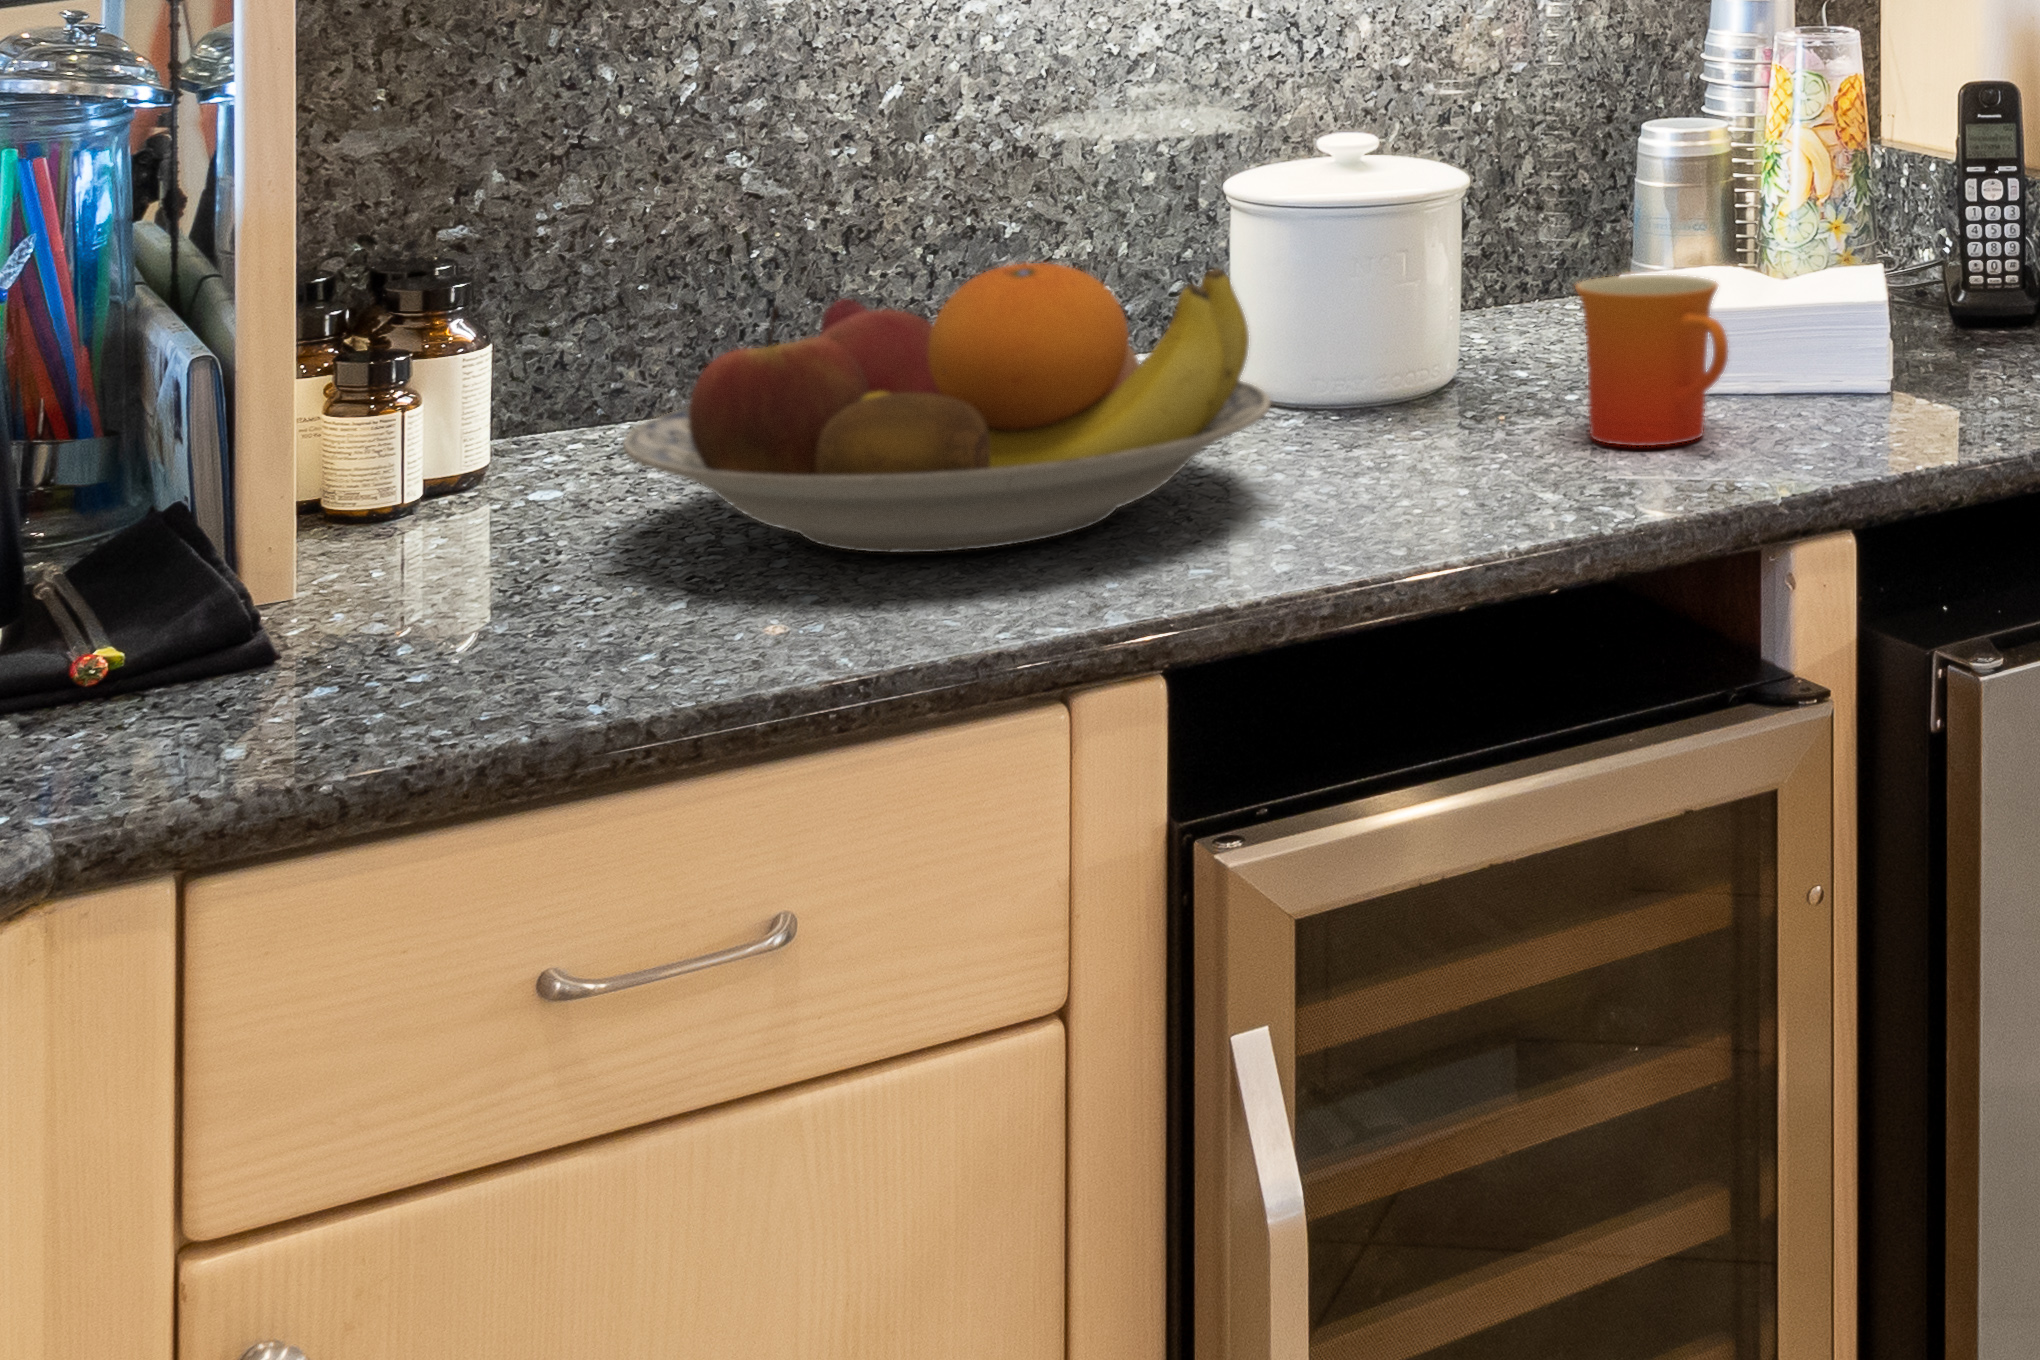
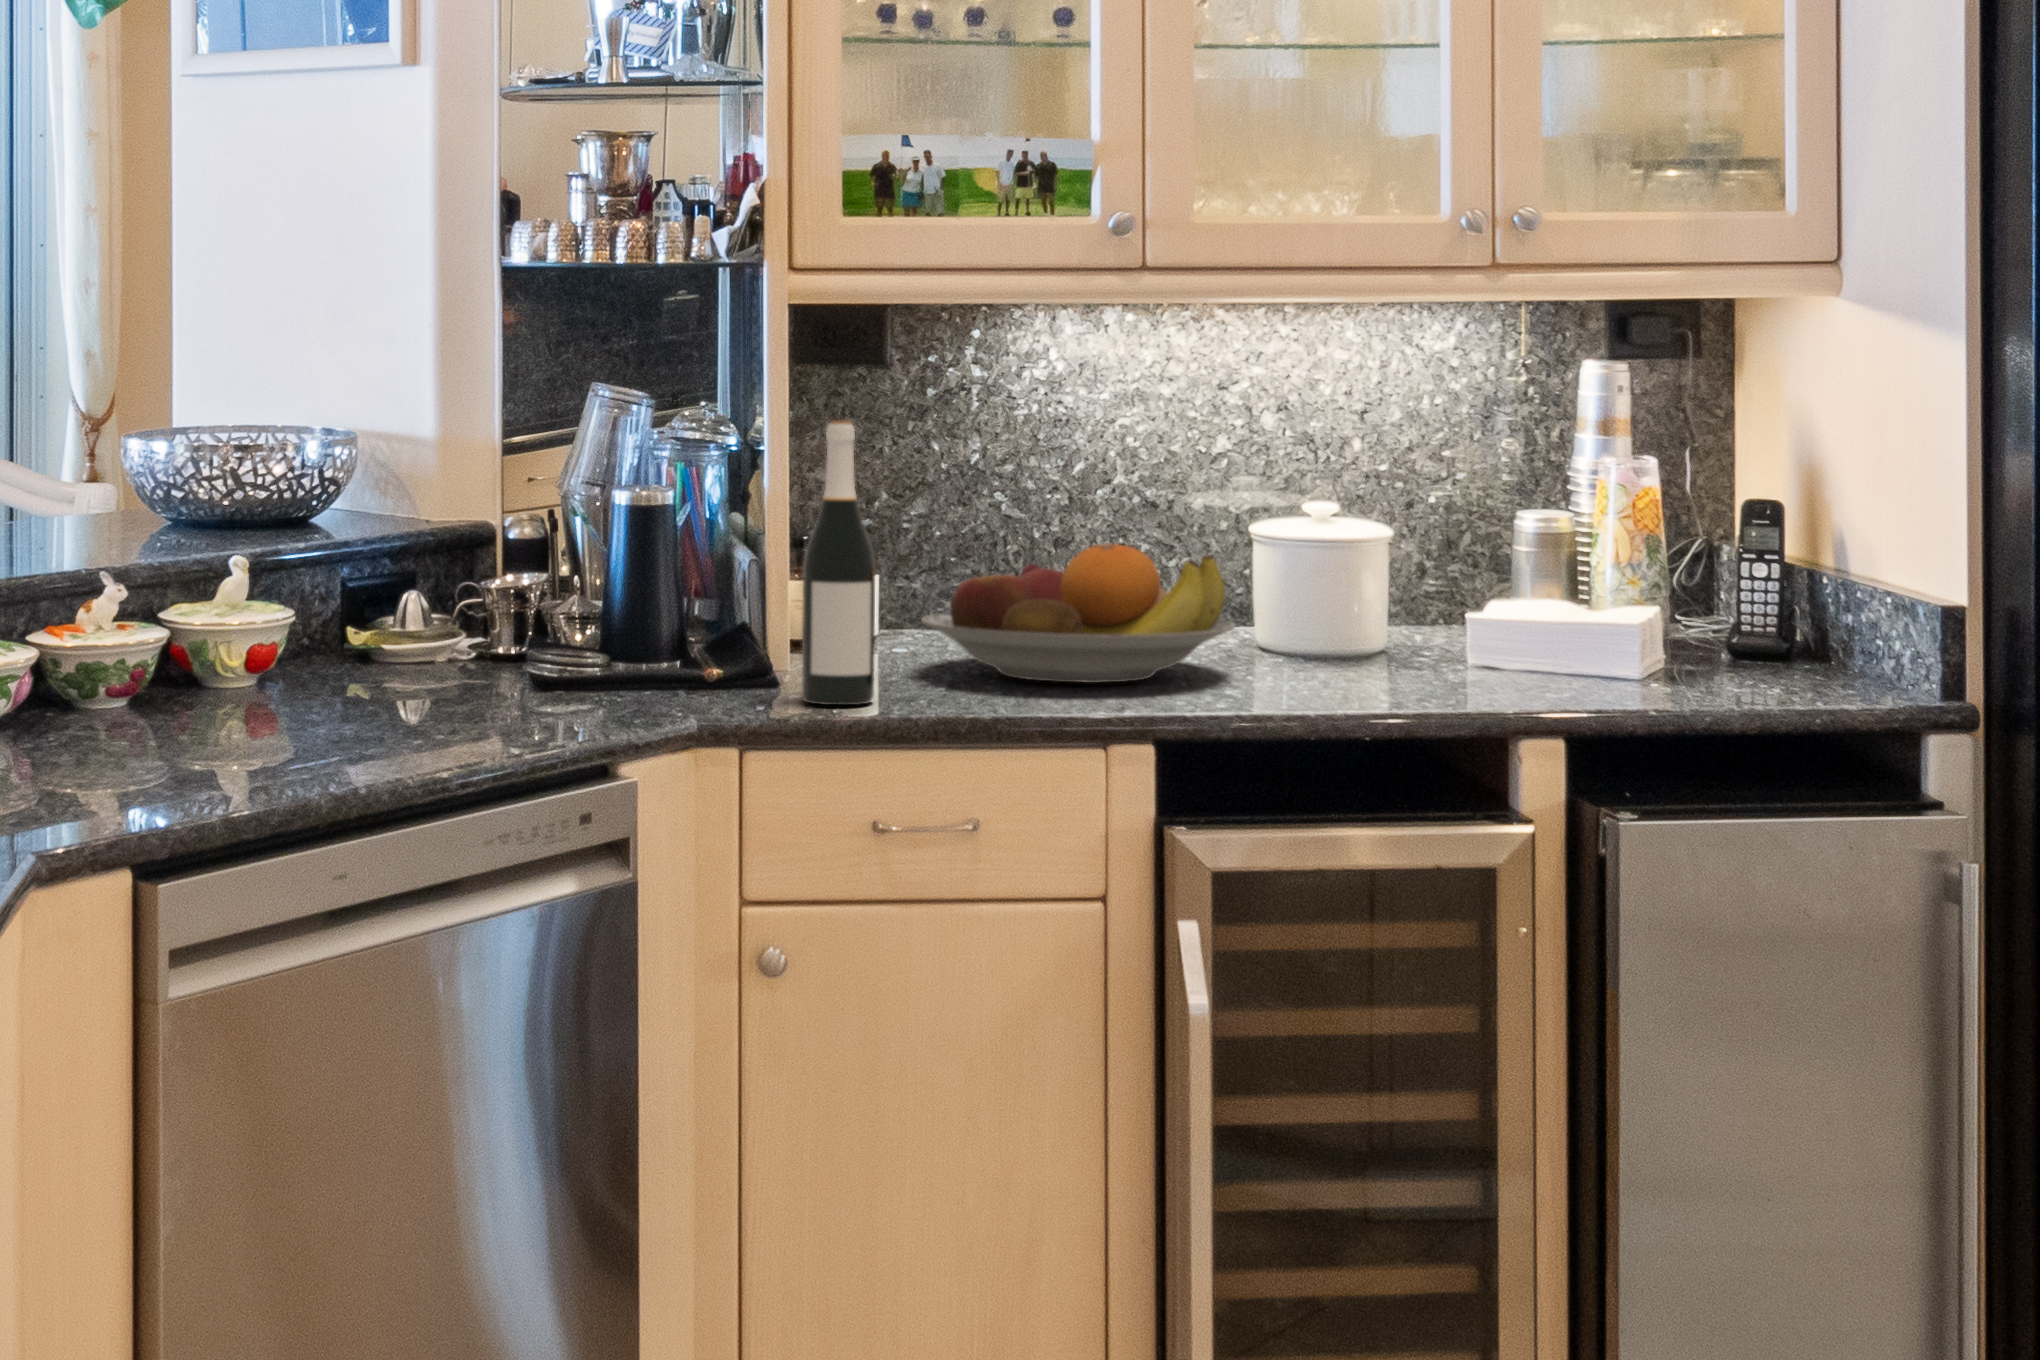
wine bottle: none [347,57,541,709] -> present [802,420,875,705]
mug: present [1576,275,1728,446] -> none [1421,584,1507,679]

